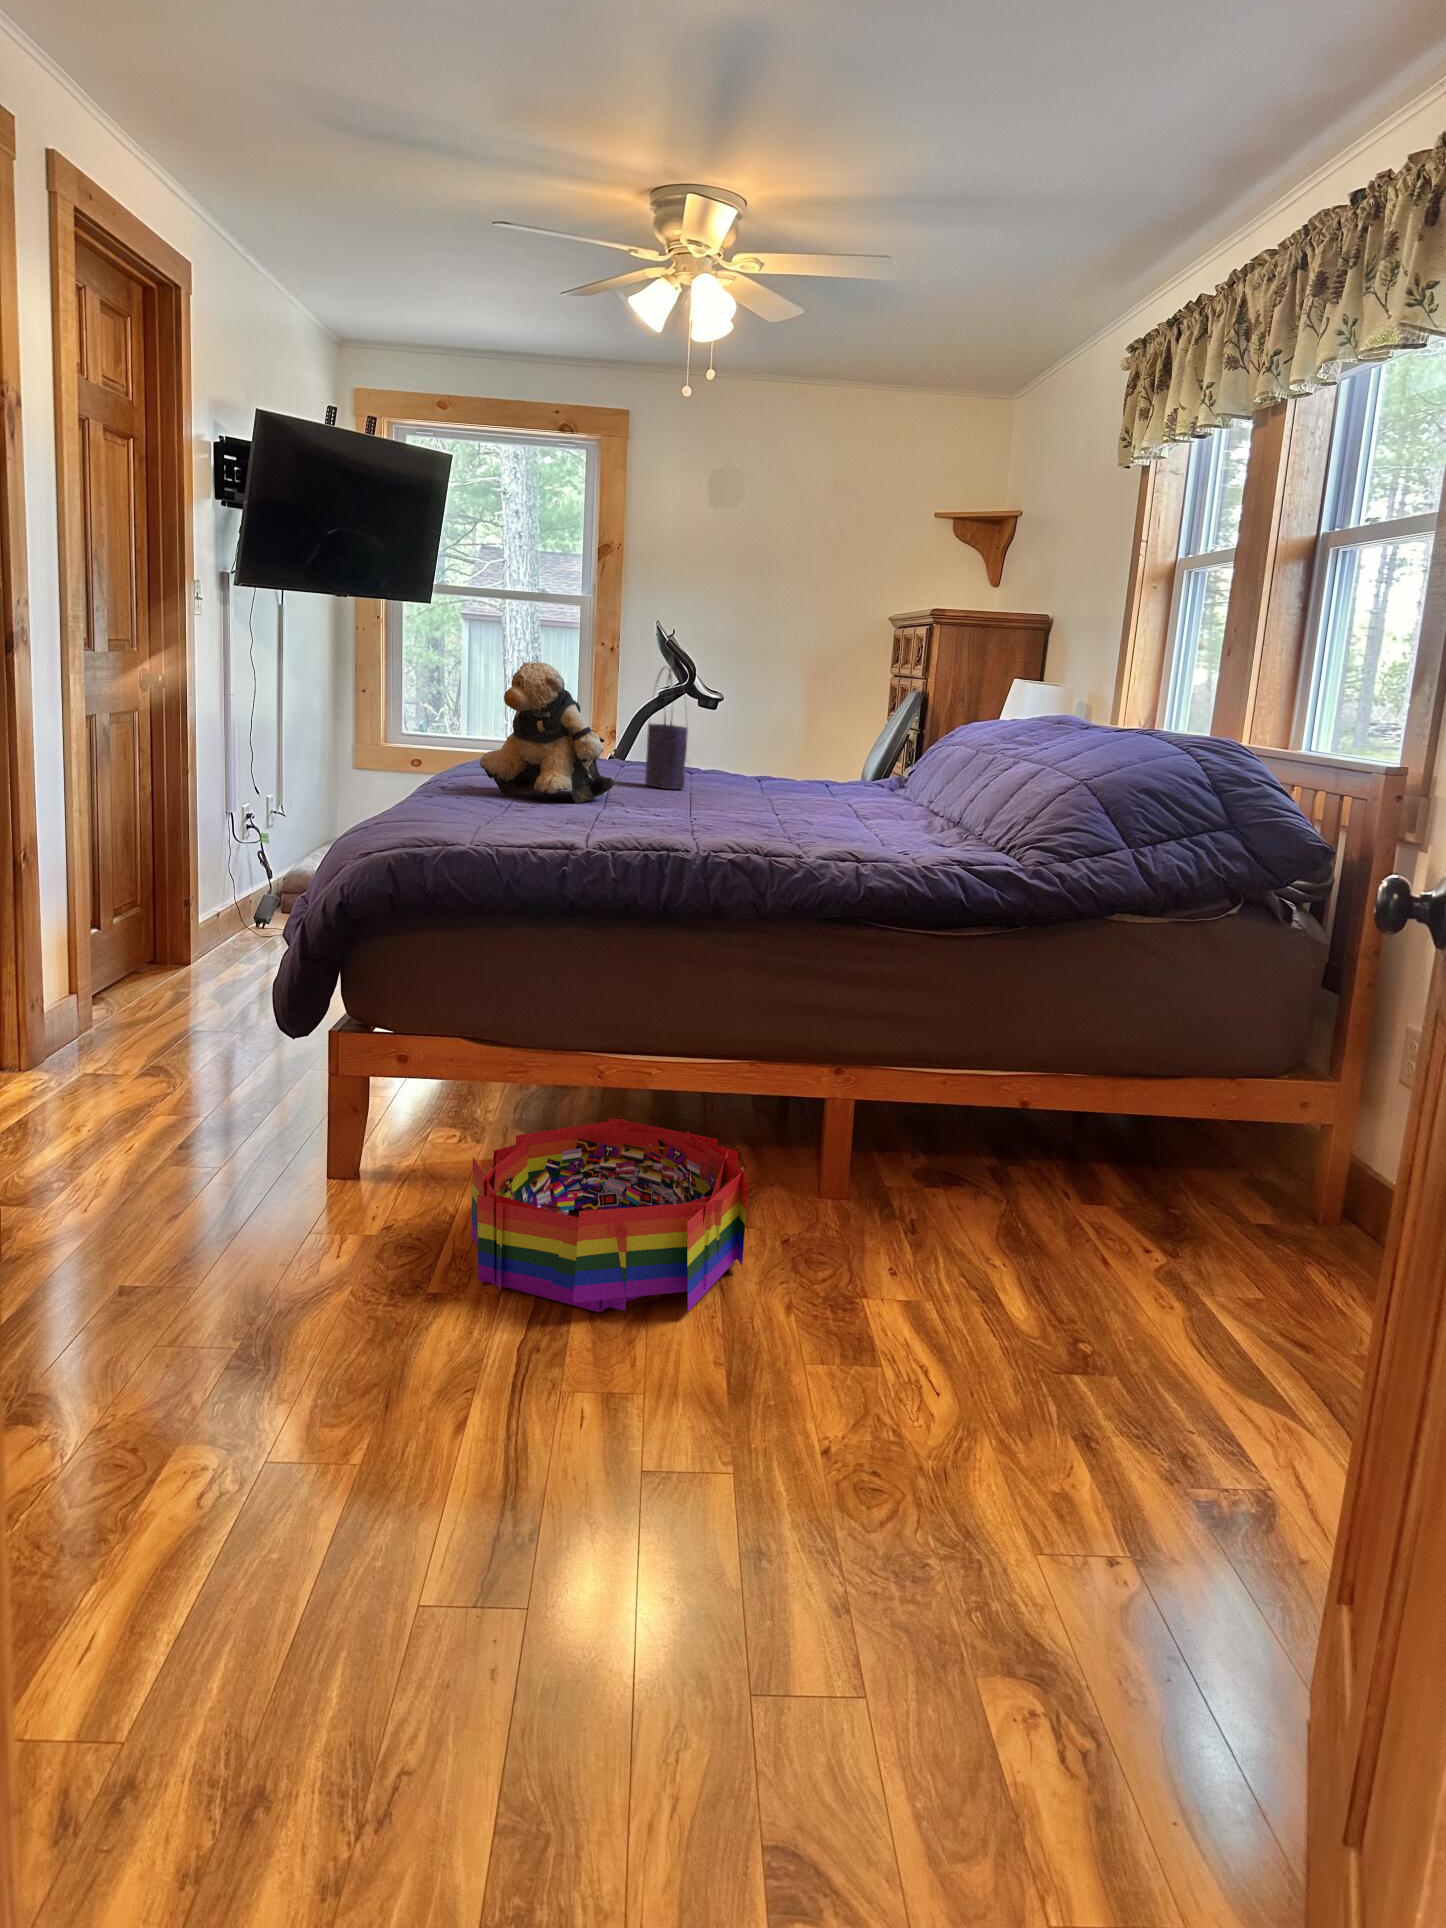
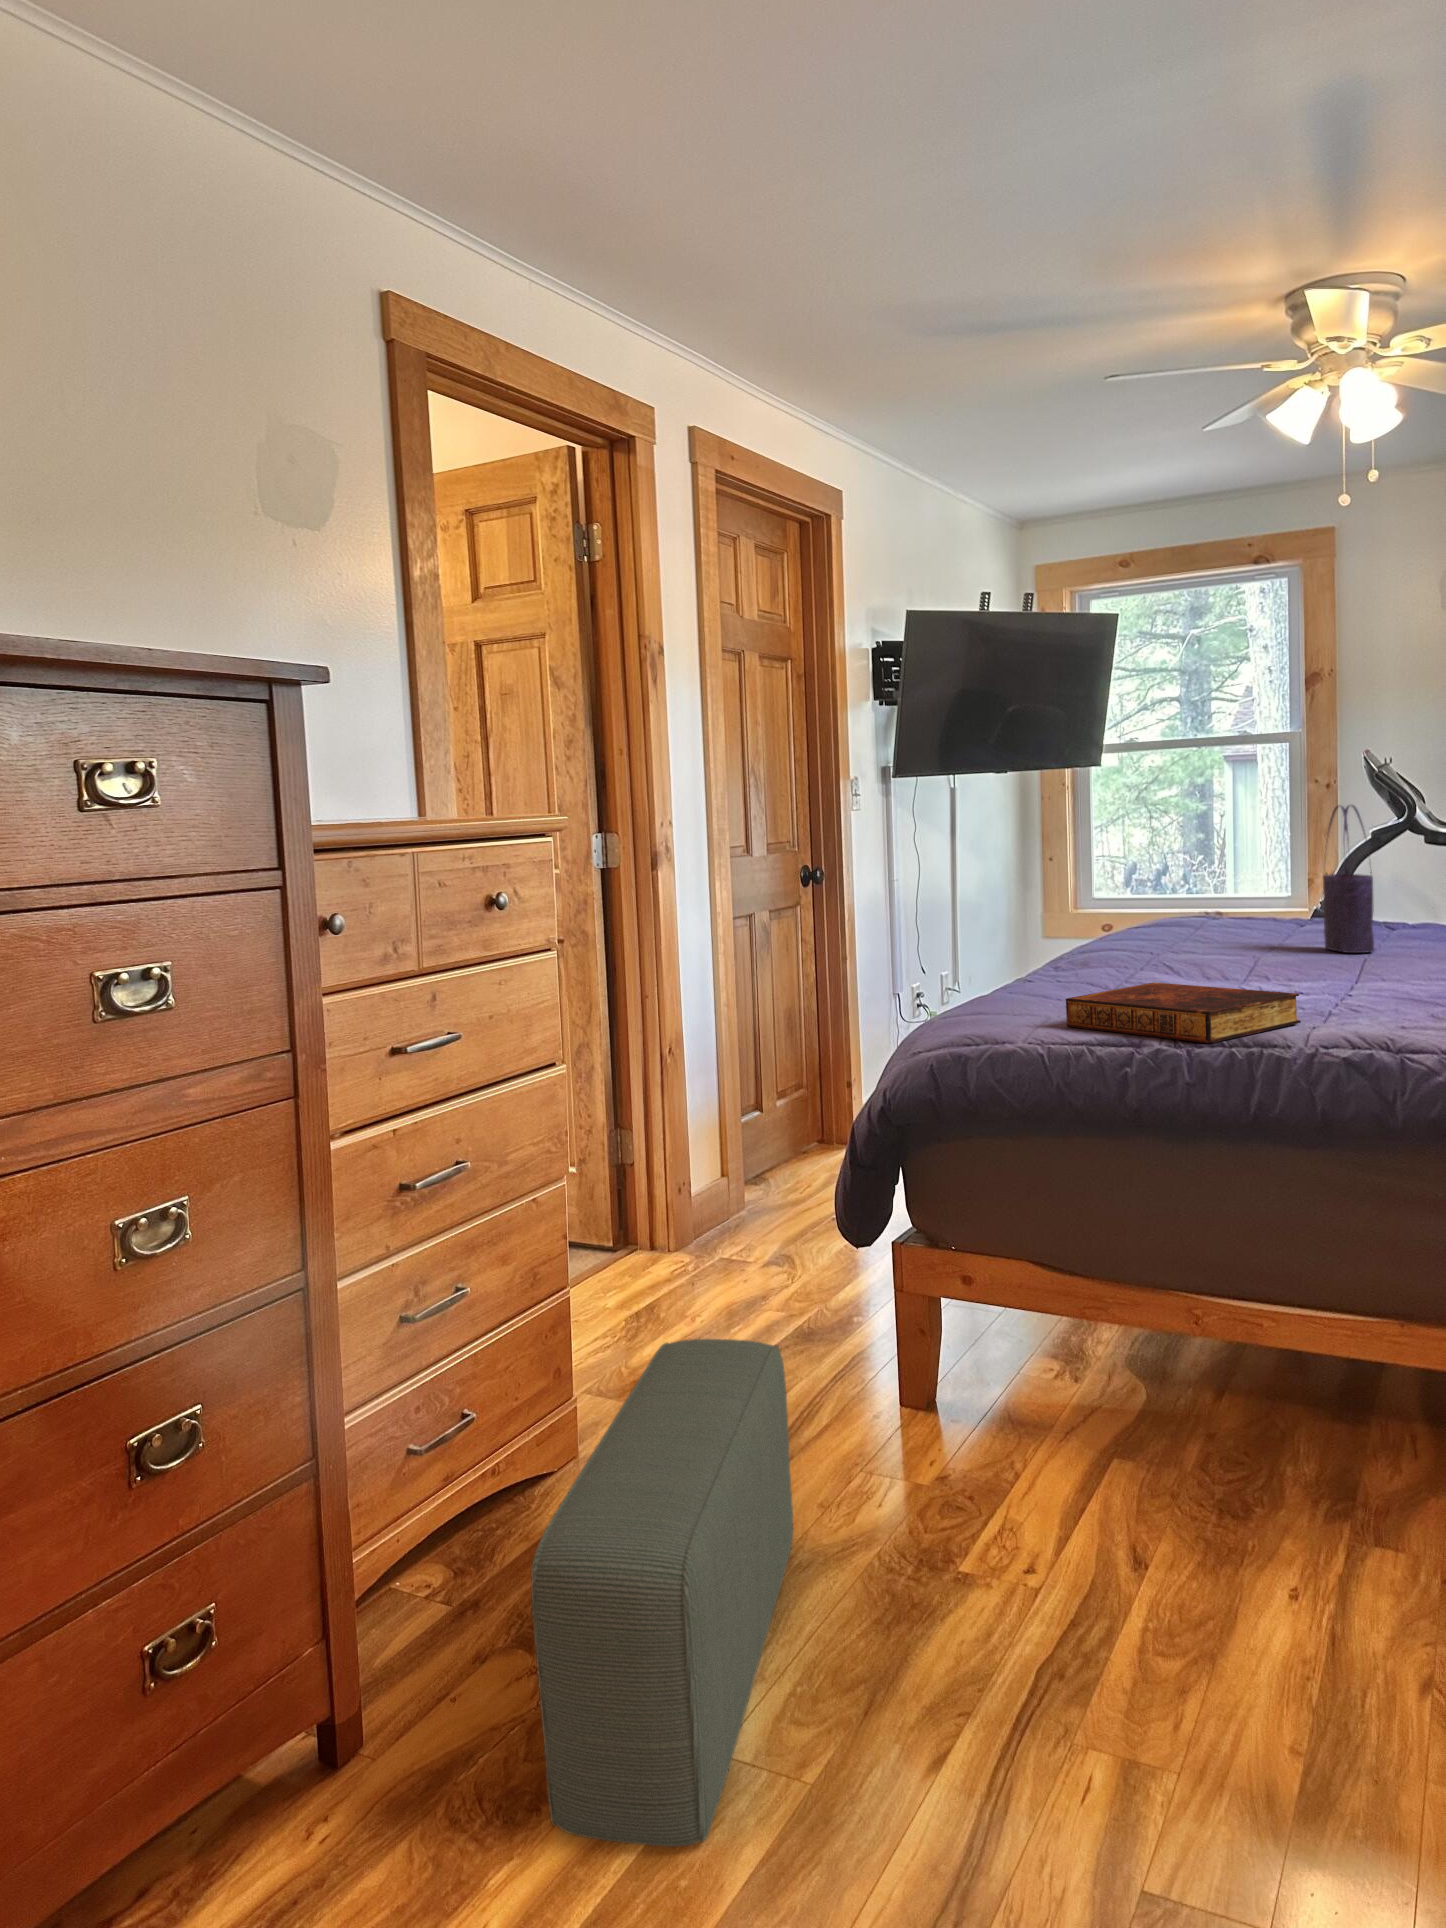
teddy bear: present [480,662,615,803] -> none [1097,824,1260,981]
book: none [495,798,680,847] -> present [1066,983,1301,1043]
pouf: none [102,1117,291,1572] -> present [531,1339,793,1847]
storage bin: present [471,1118,748,1312] -> none [1010,1379,1378,1669]

